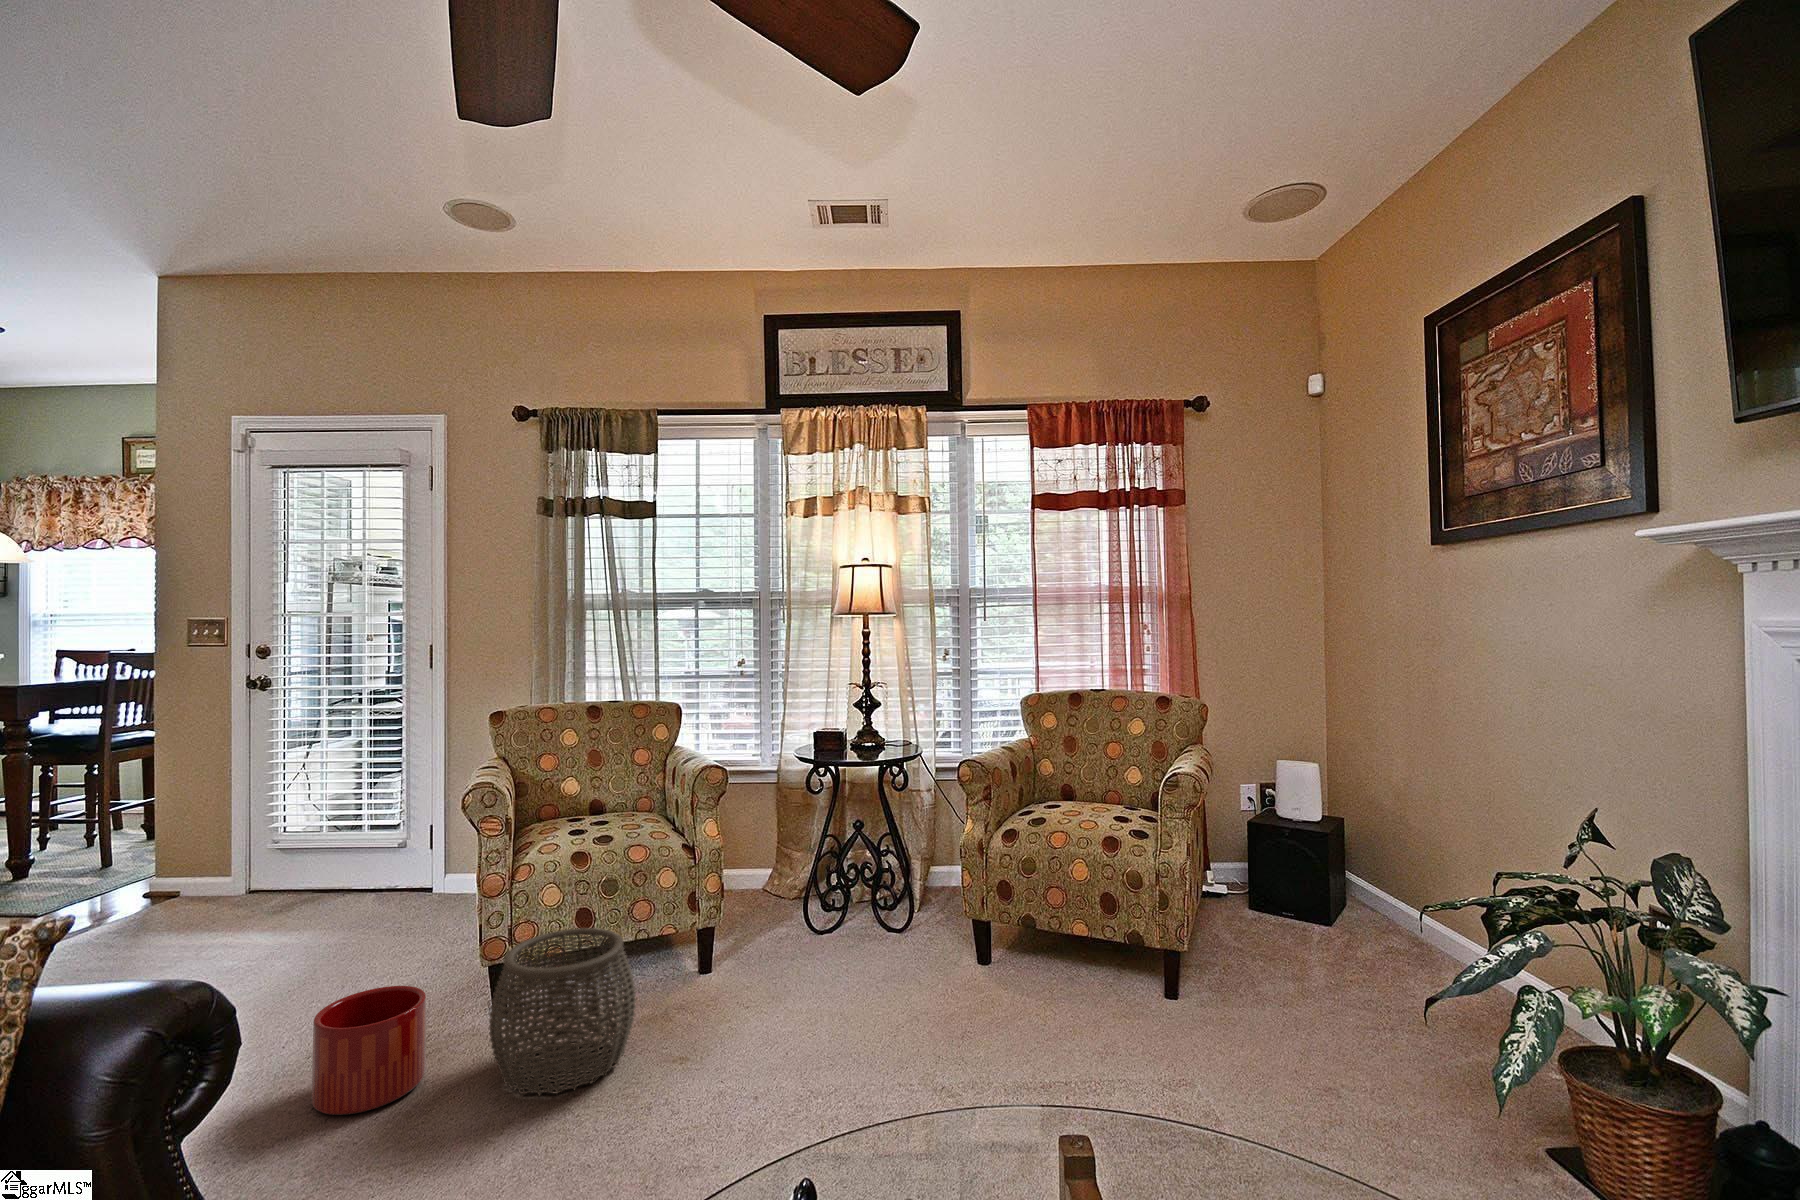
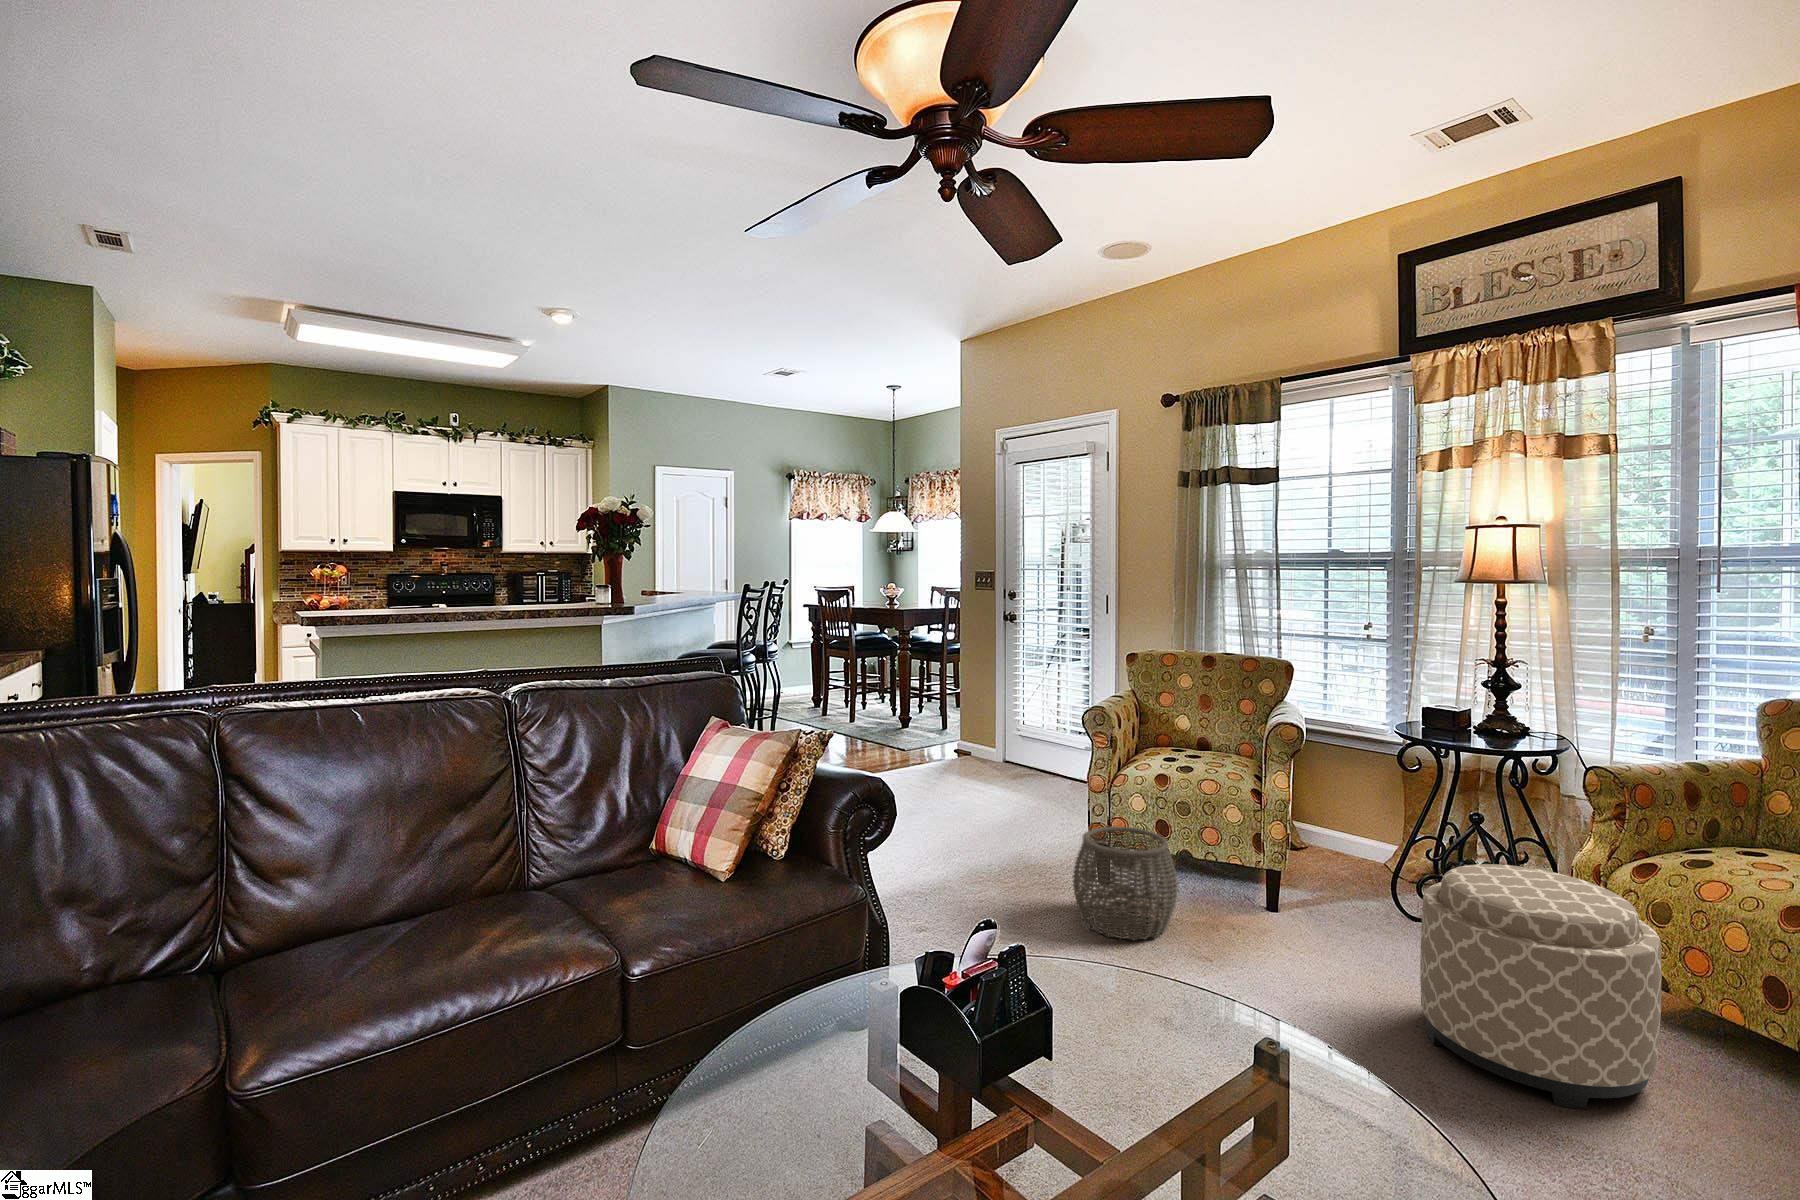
ottoman: none [906,857,1080,1067] -> present [1420,864,1661,1109]
planter: present [312,986,426,1115] -> none [983,831,1044,904]

